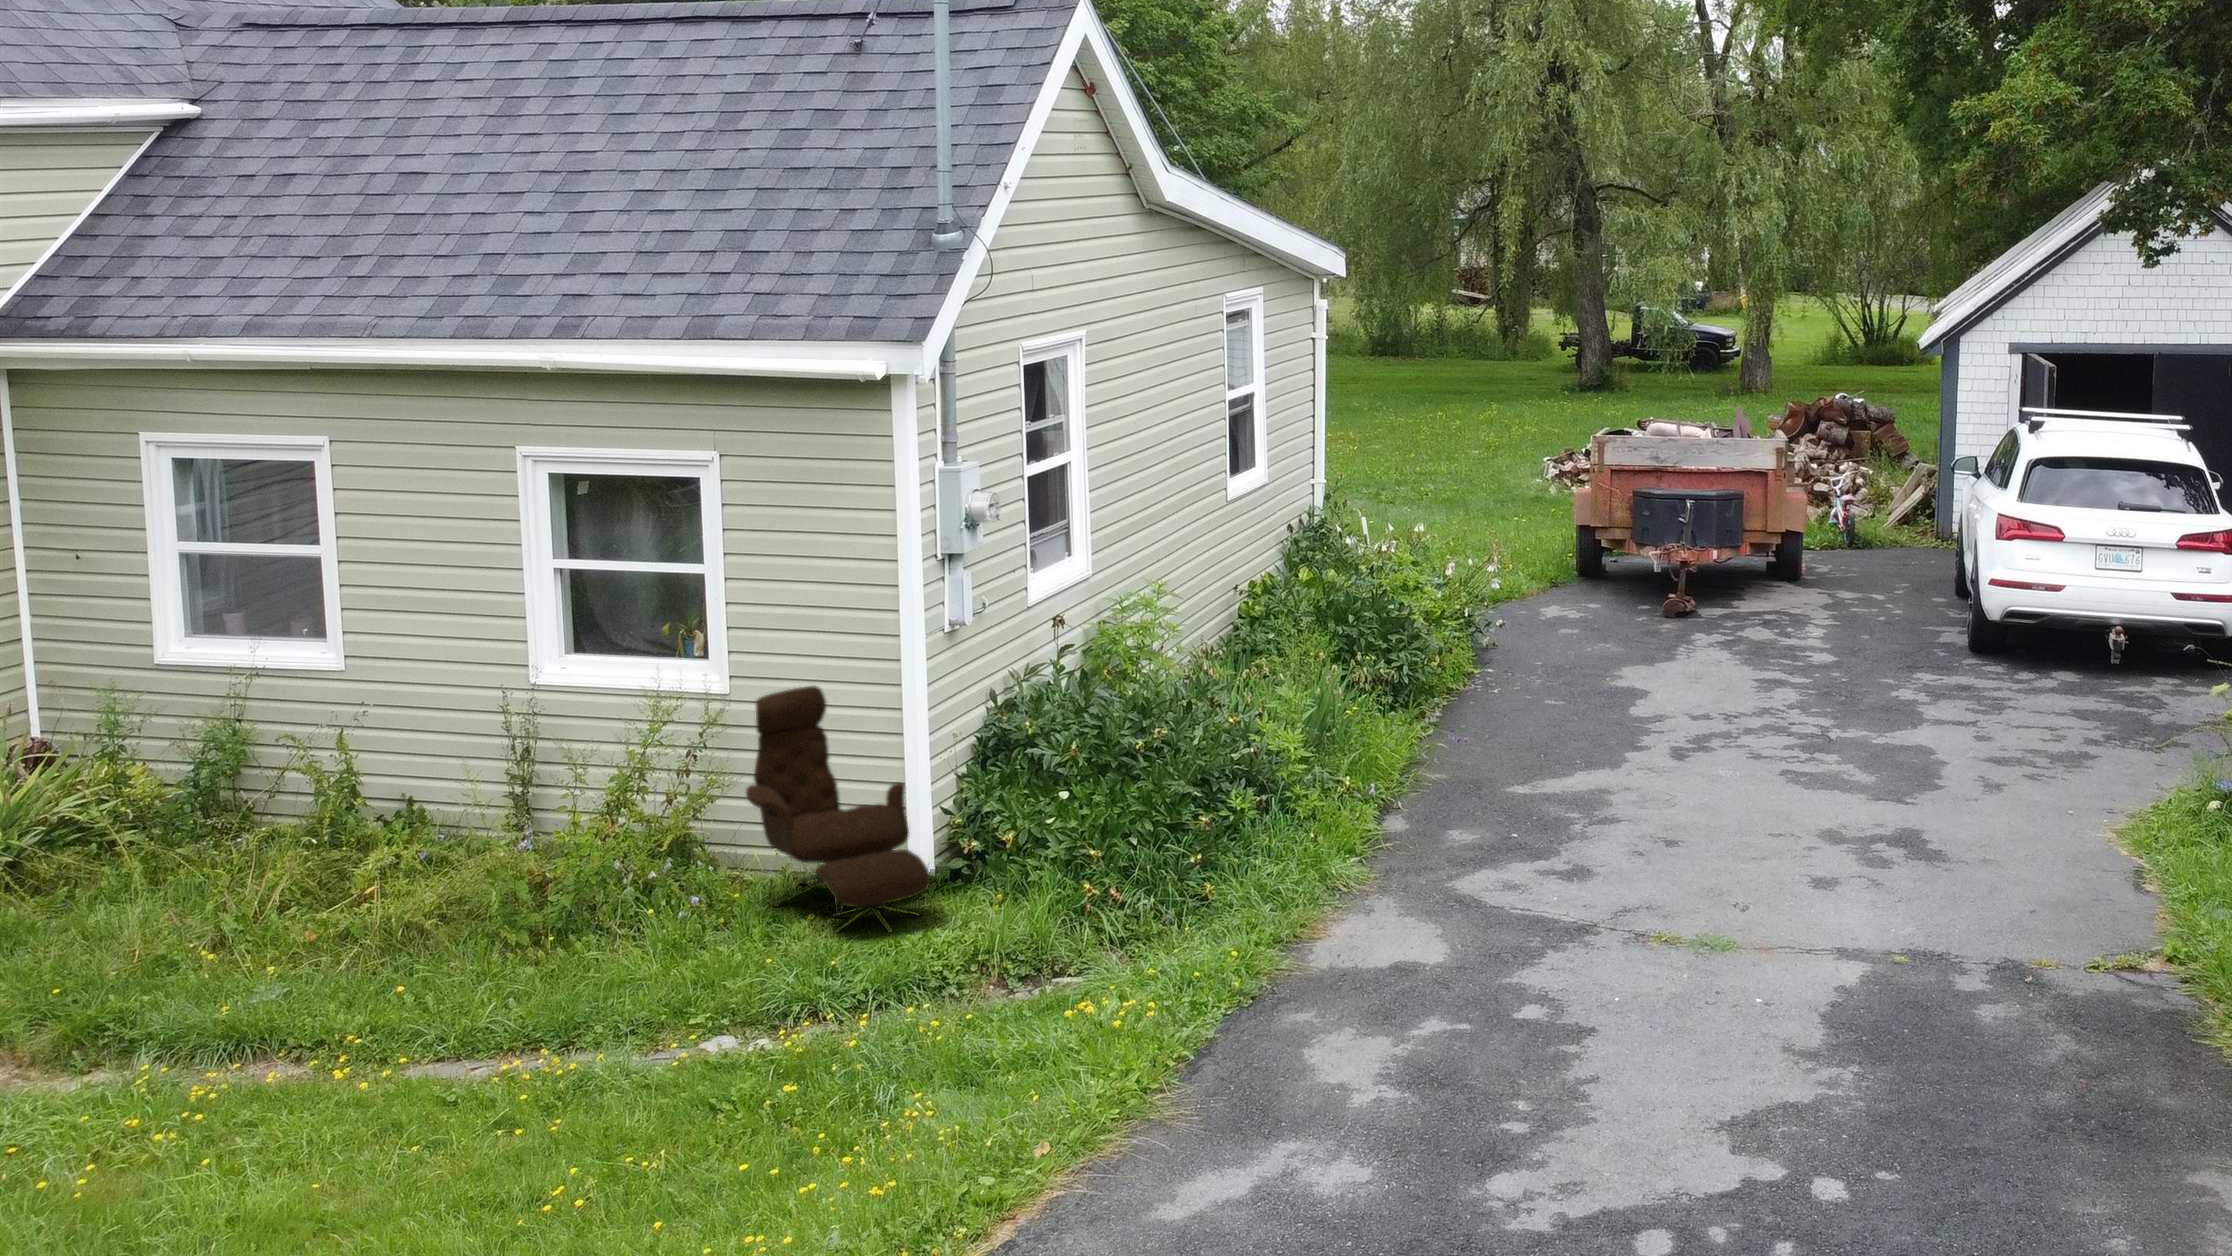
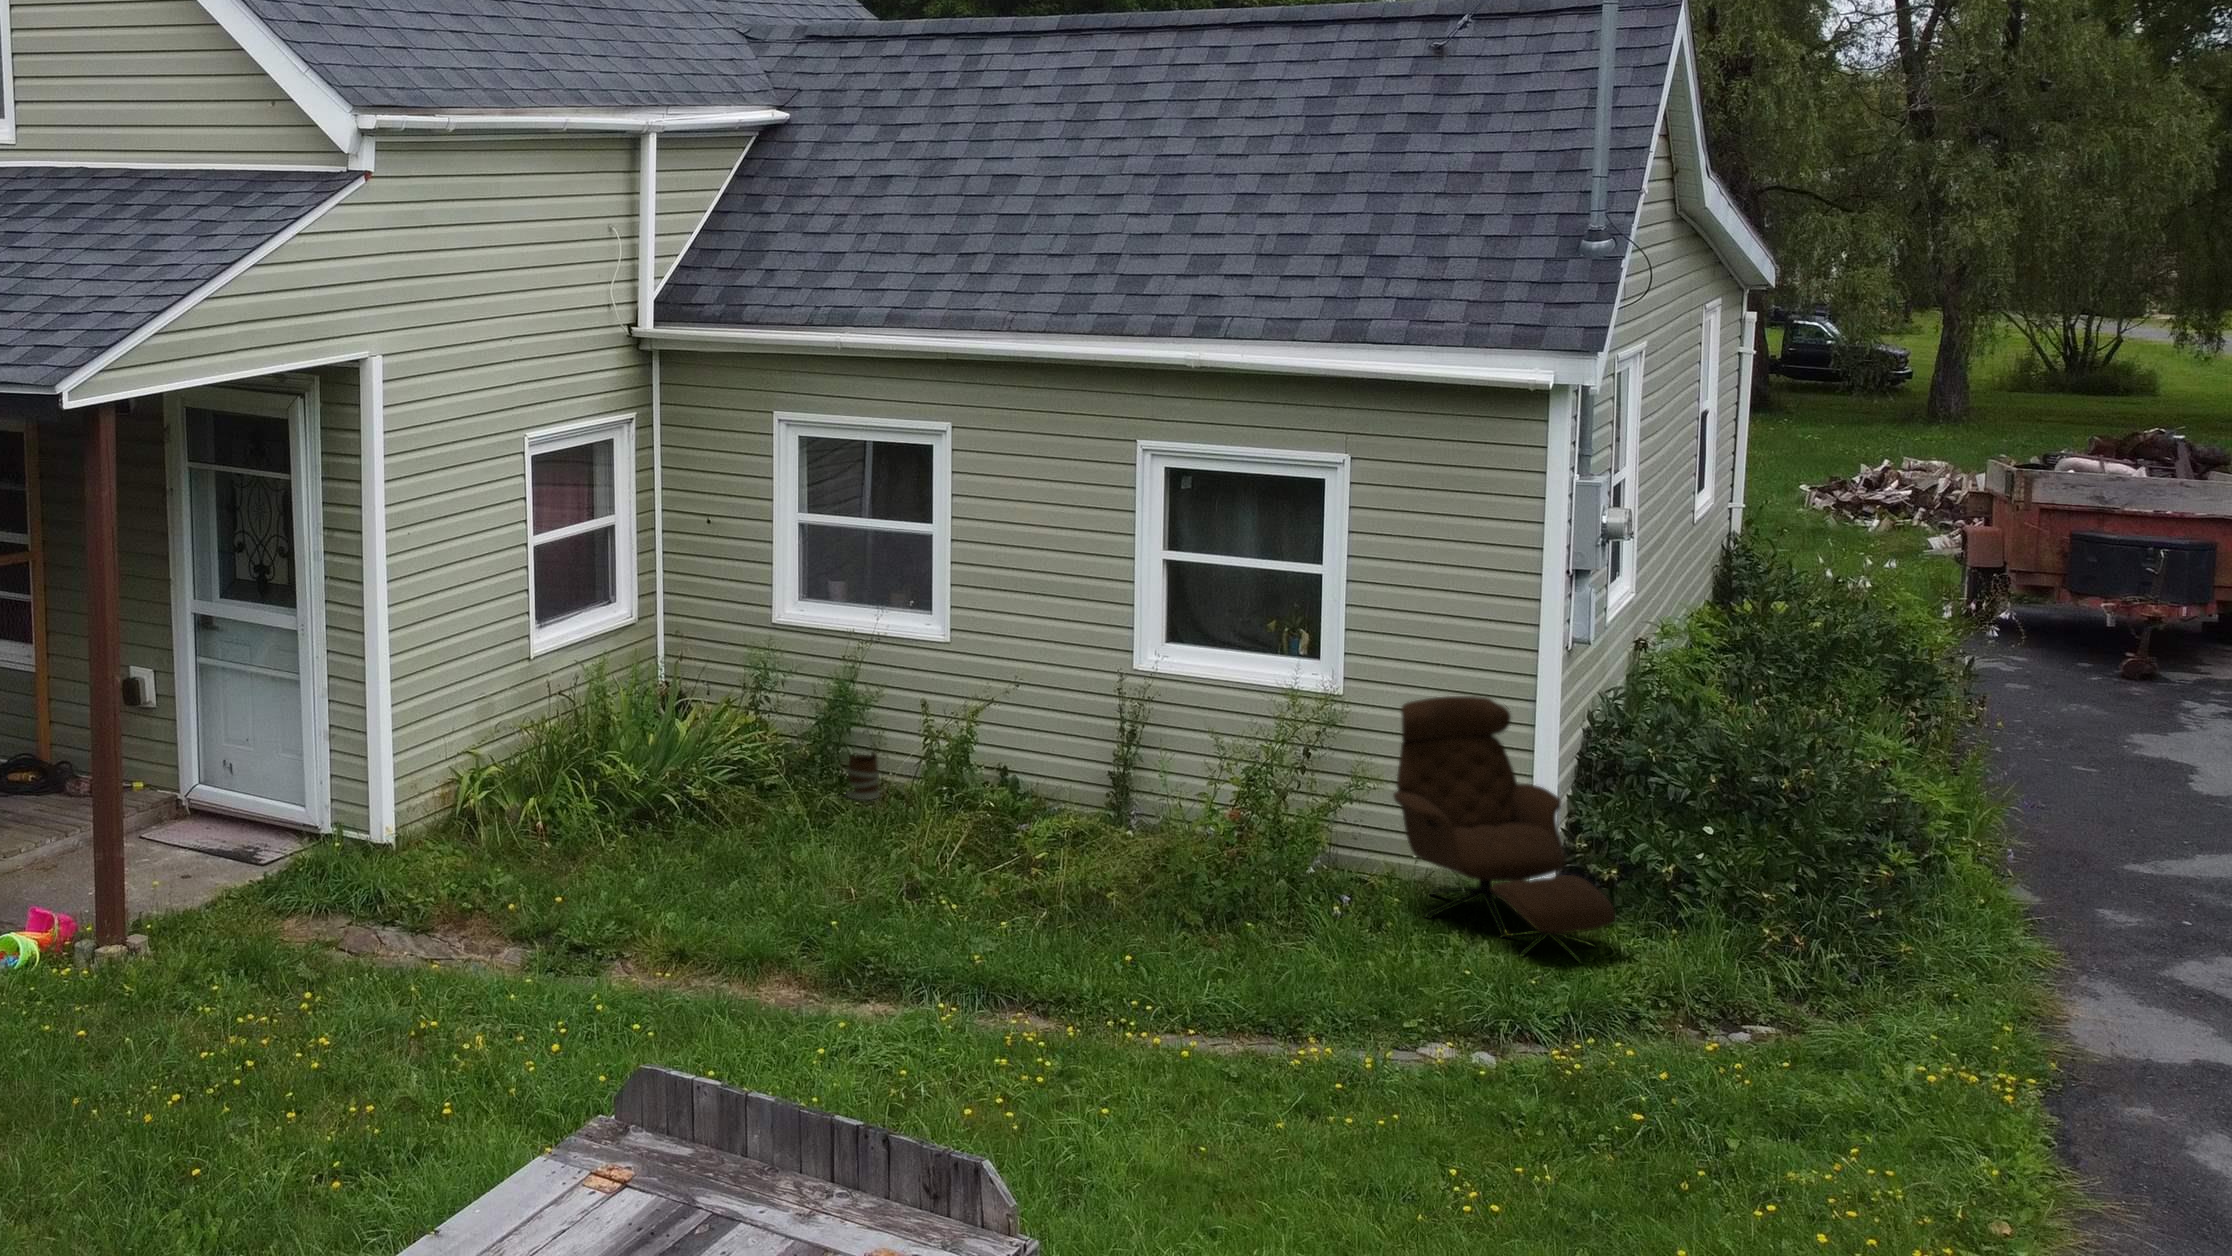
wooden bucket: none [230,781,272,852] -> present [846,752,880,800]

